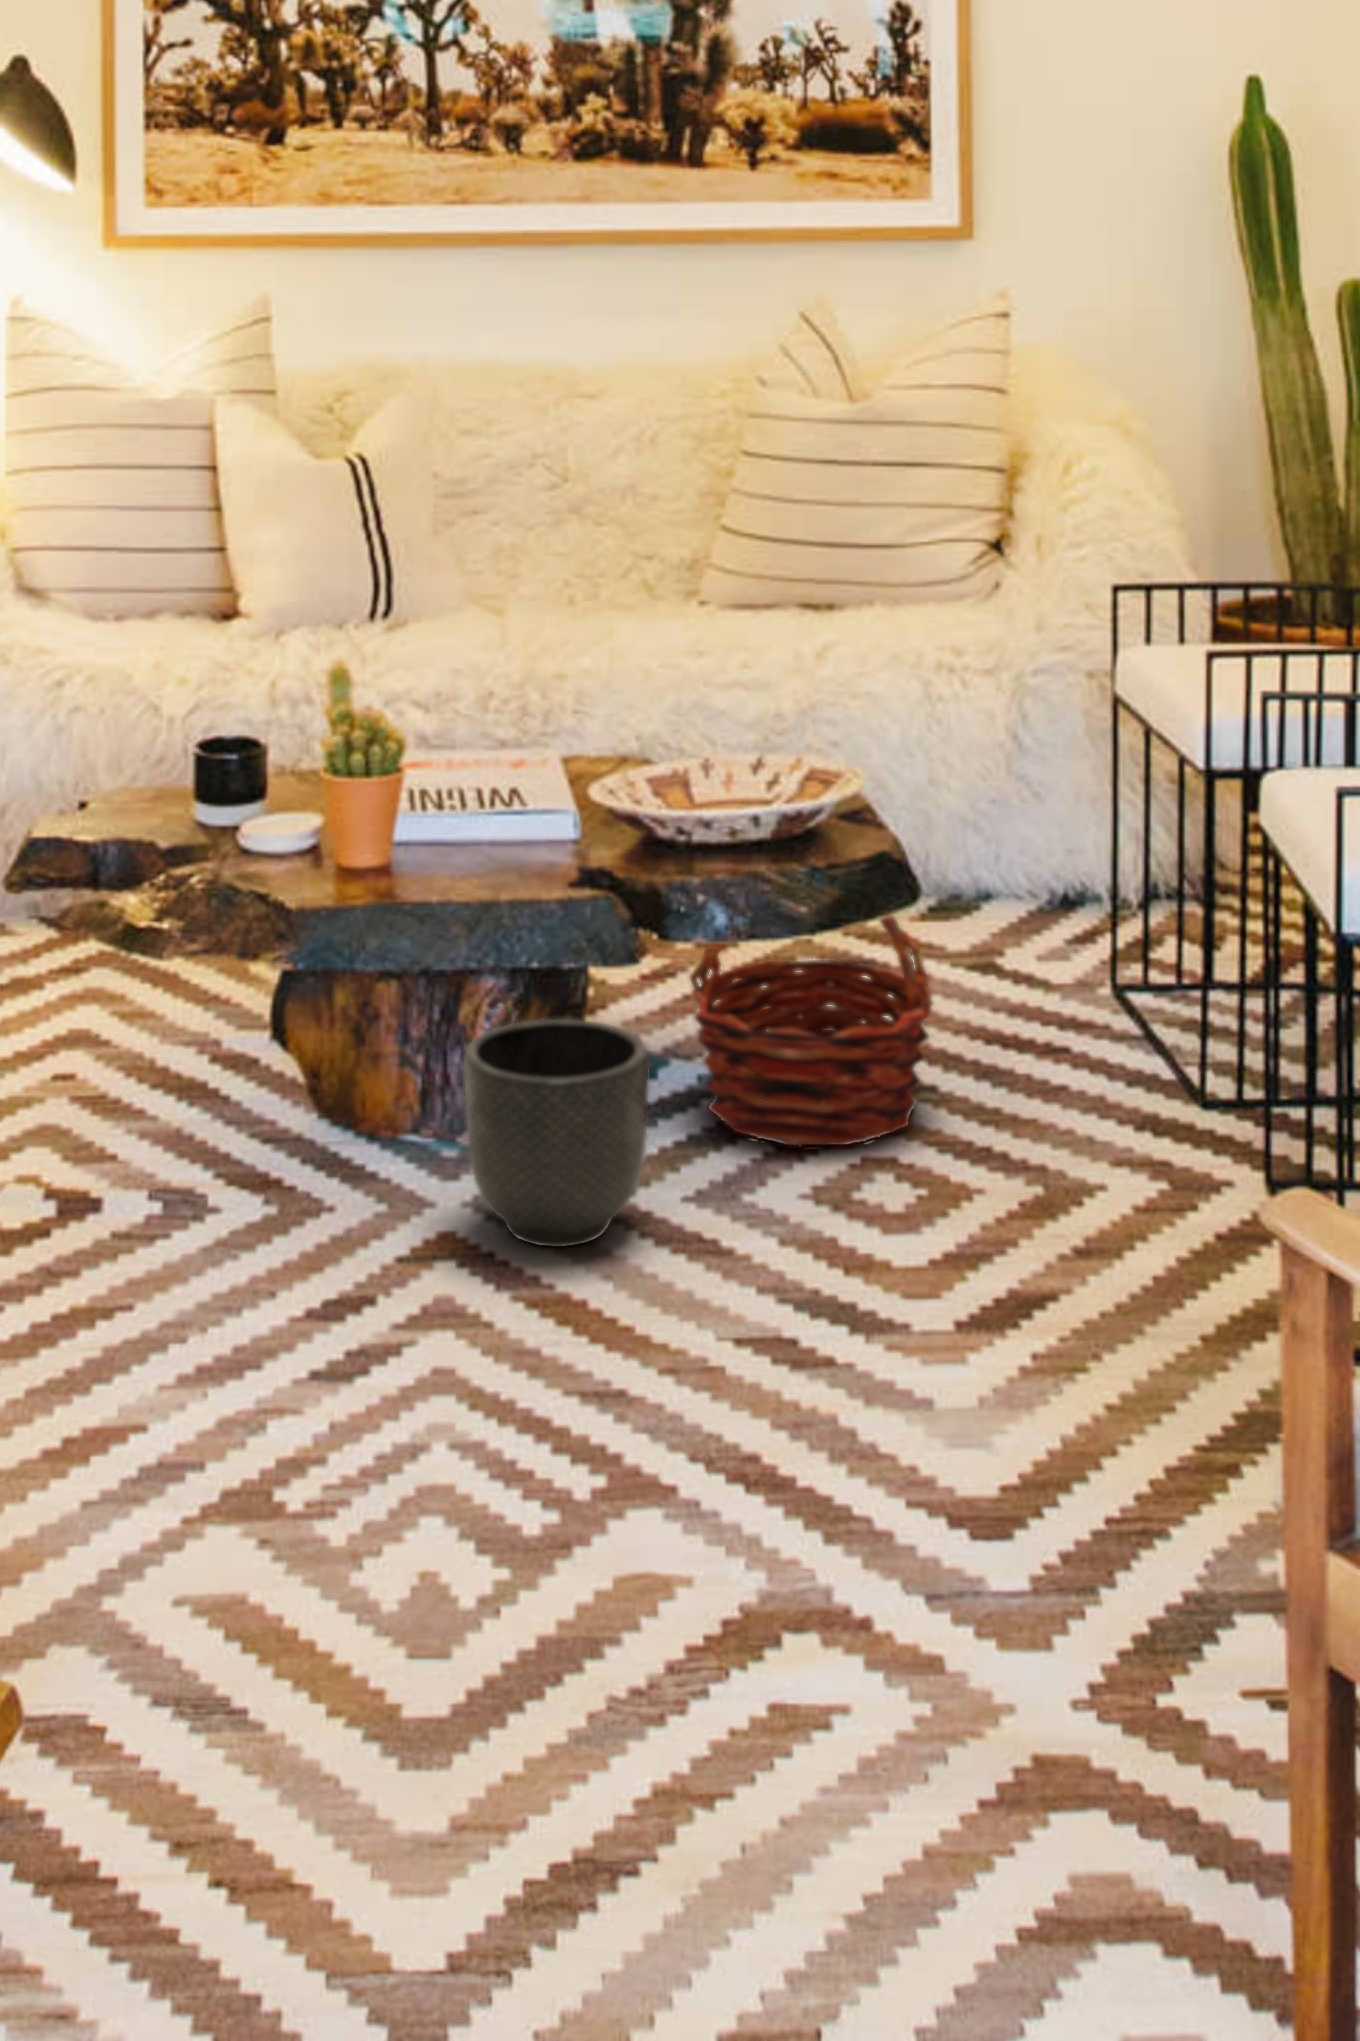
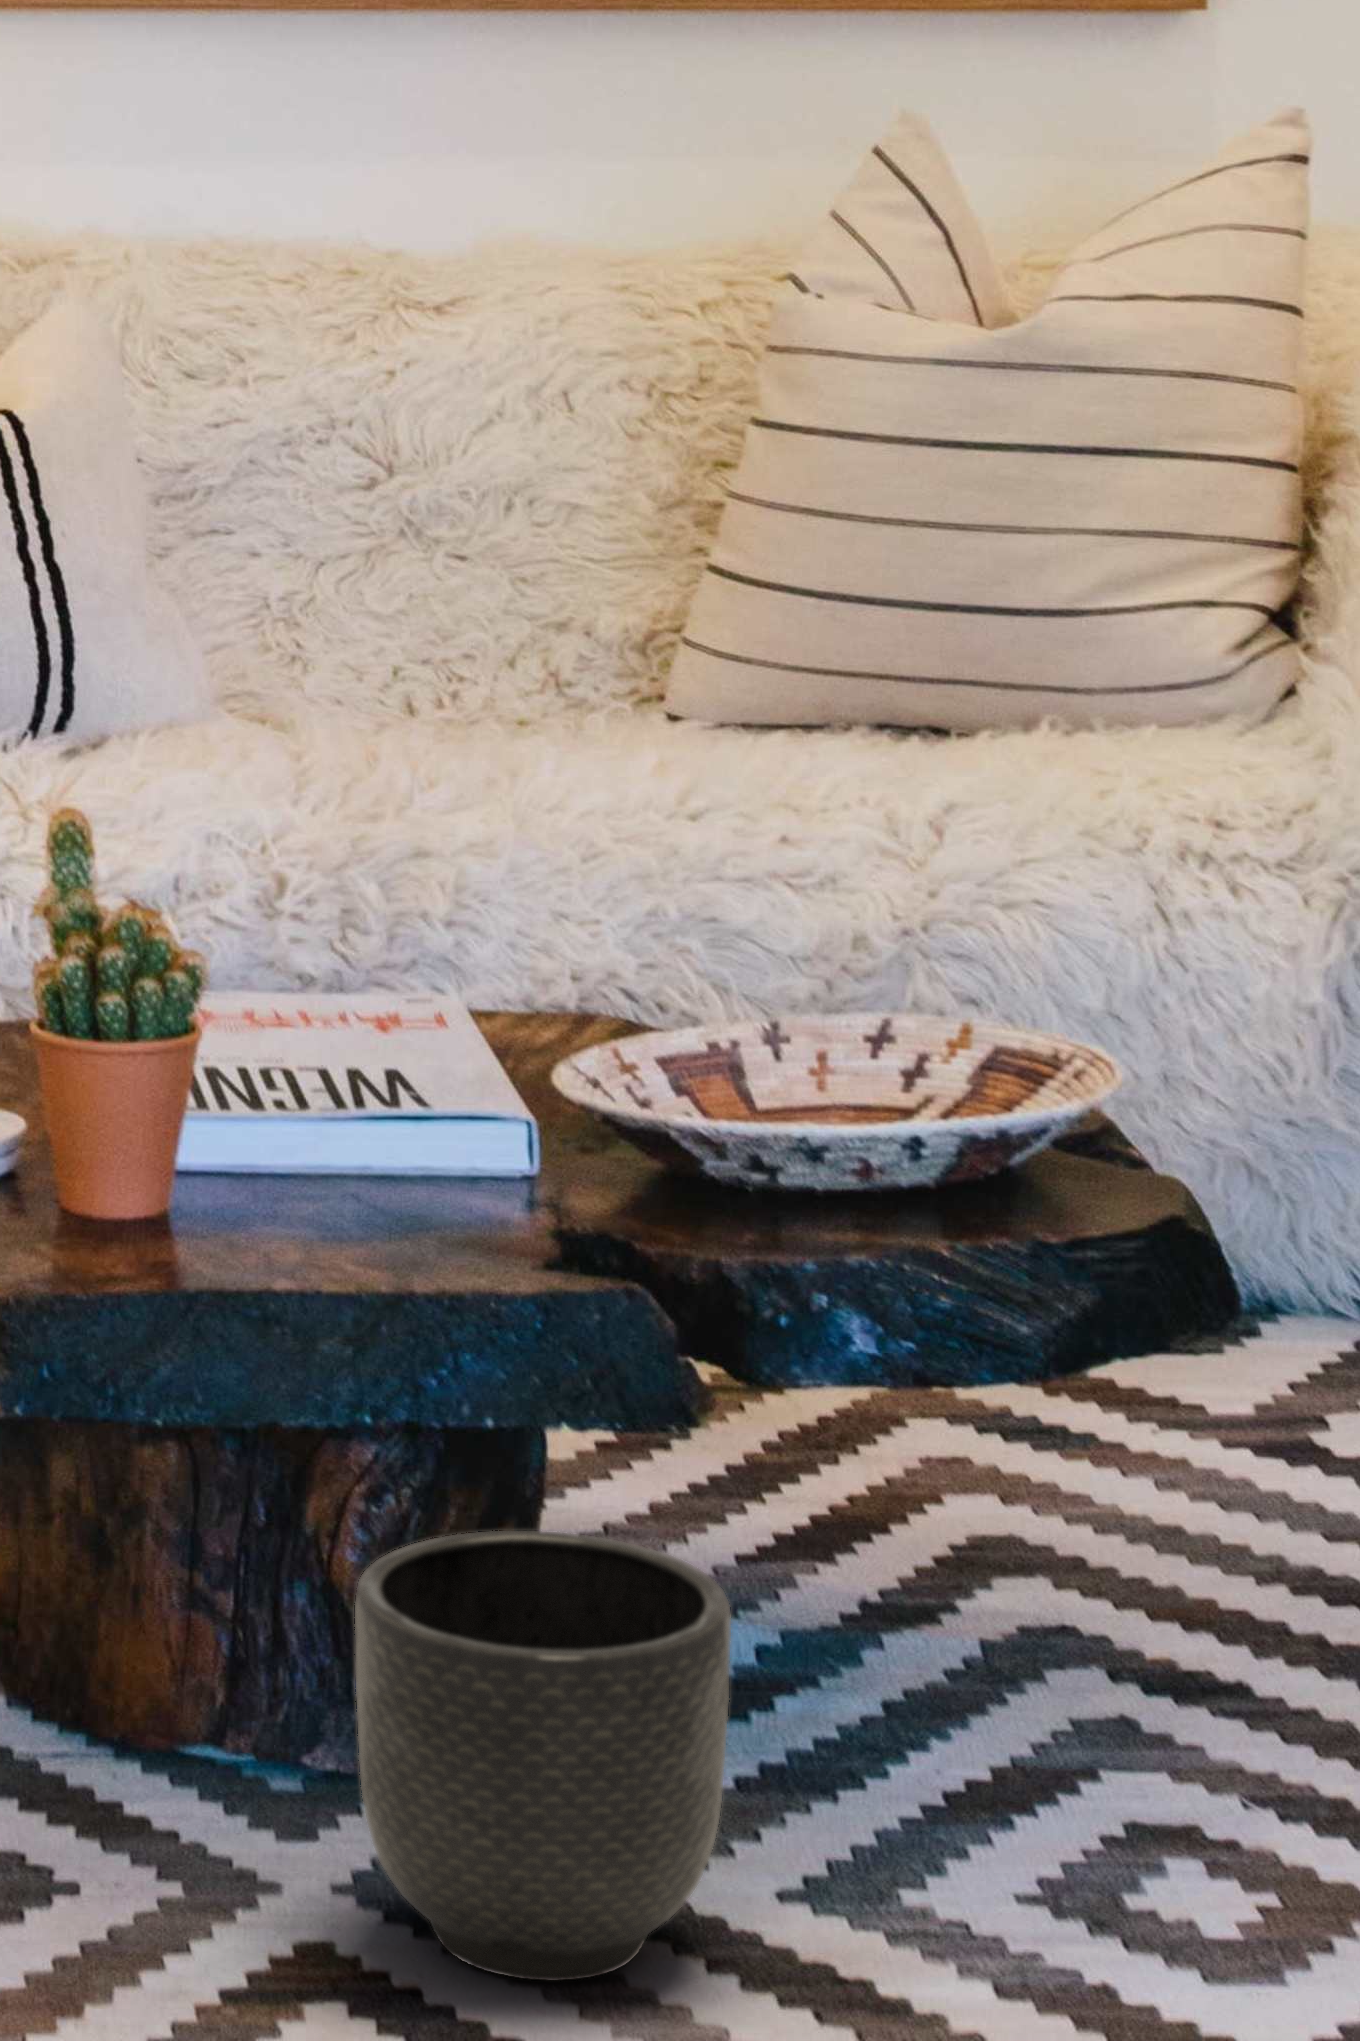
basket: present [690,916,934,1147] -> none [758,1222,1271,1800]

